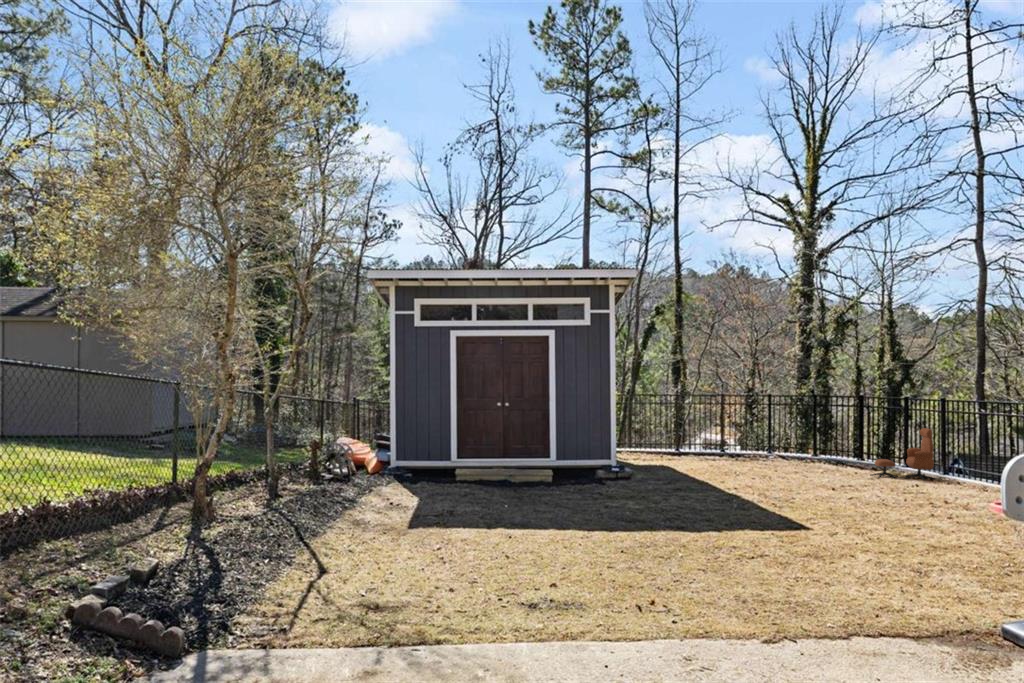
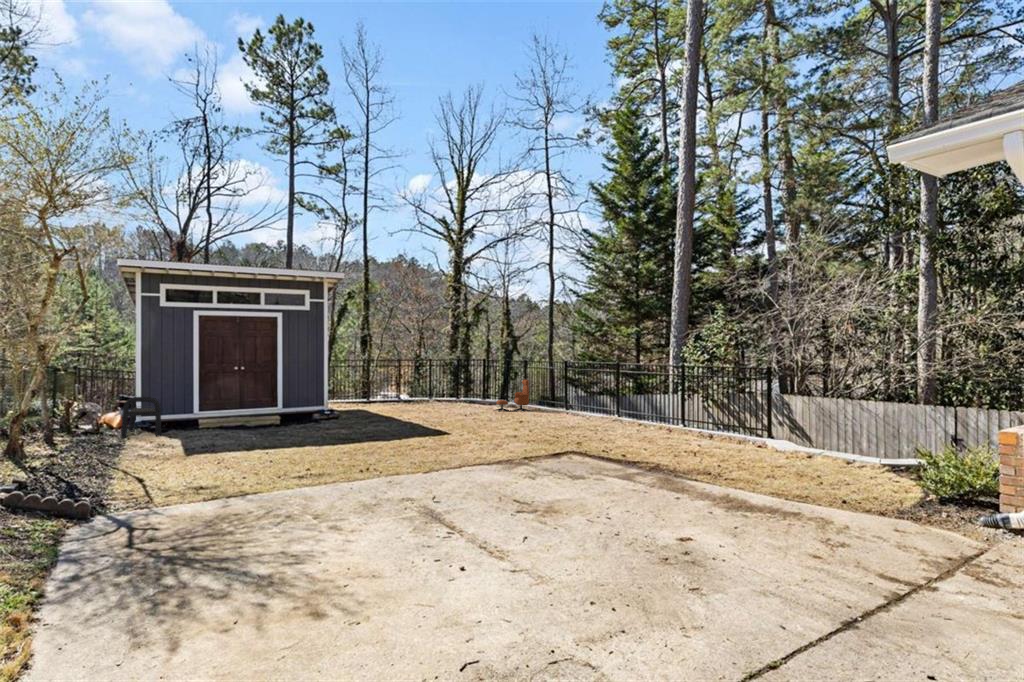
bench: none [368,432,421,486] -> present [121,397,167,438]

